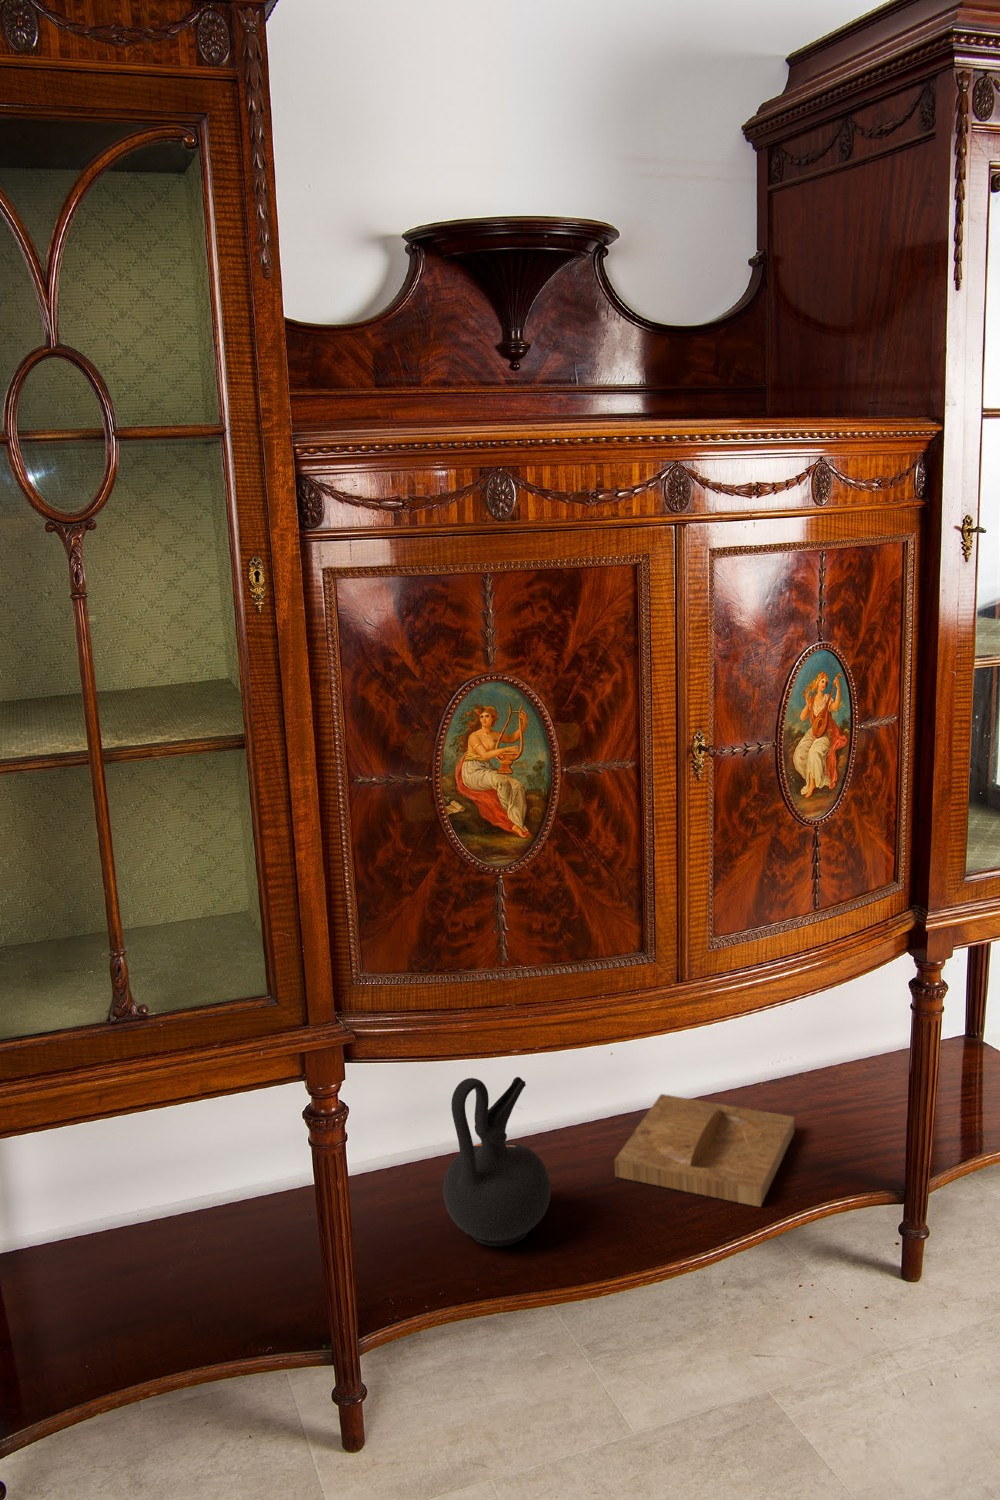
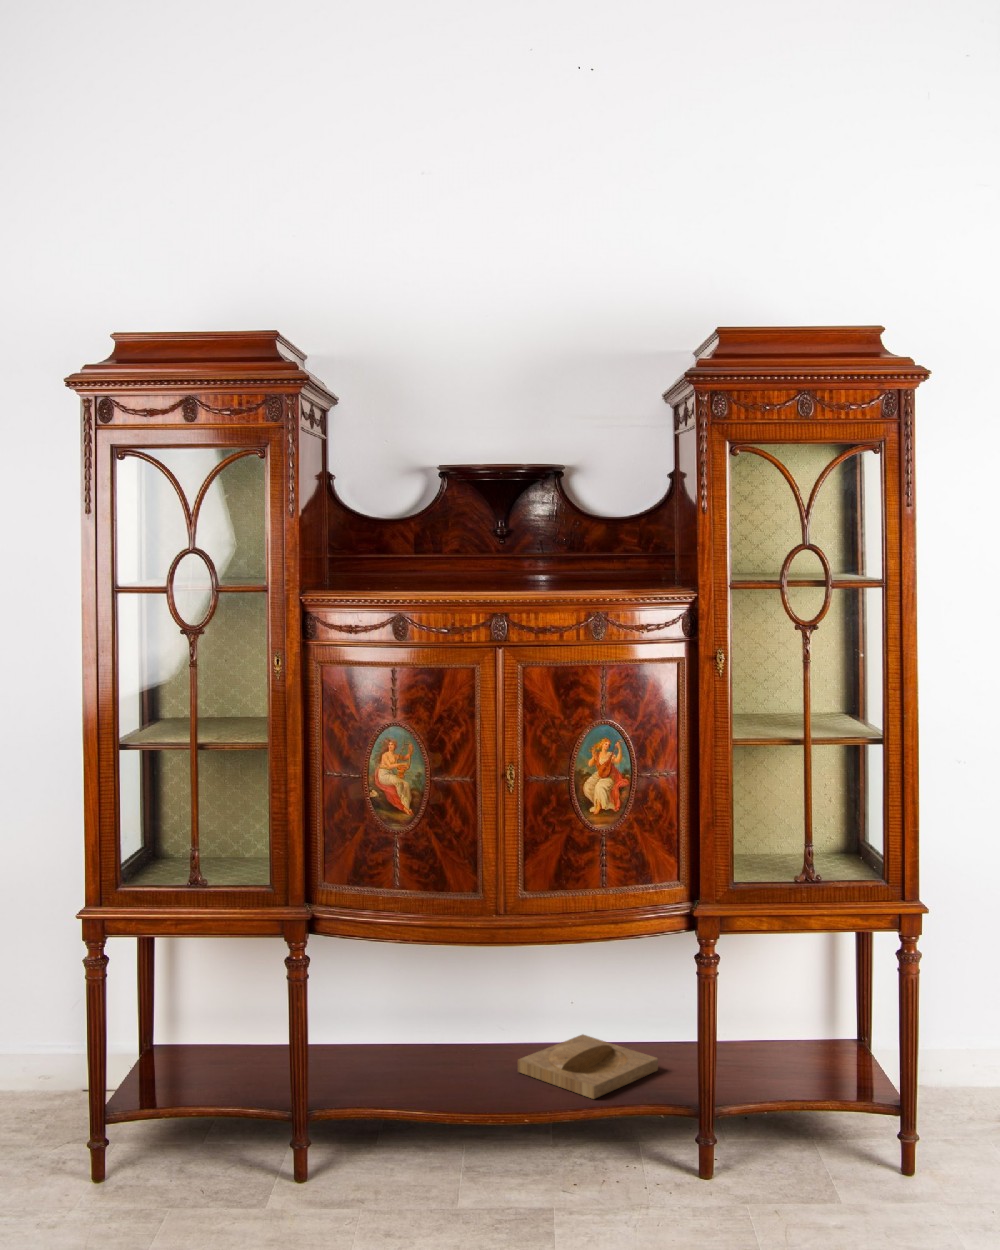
ceramic jug: present [443,1077,551,1246] -> none [390,974,459,1090]

